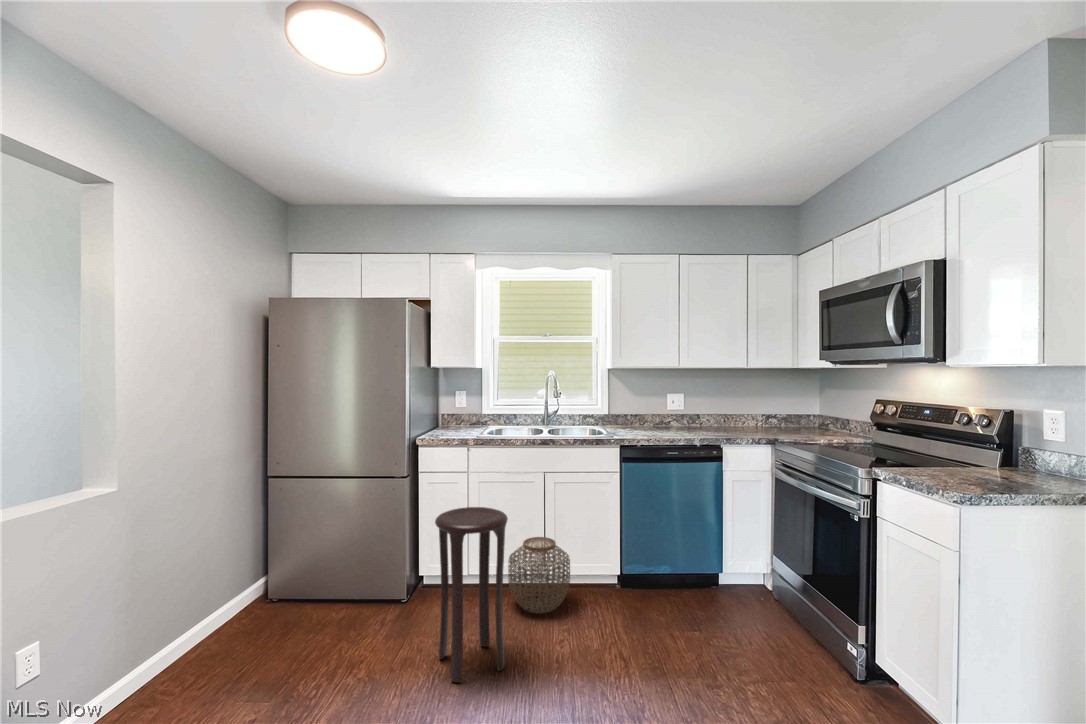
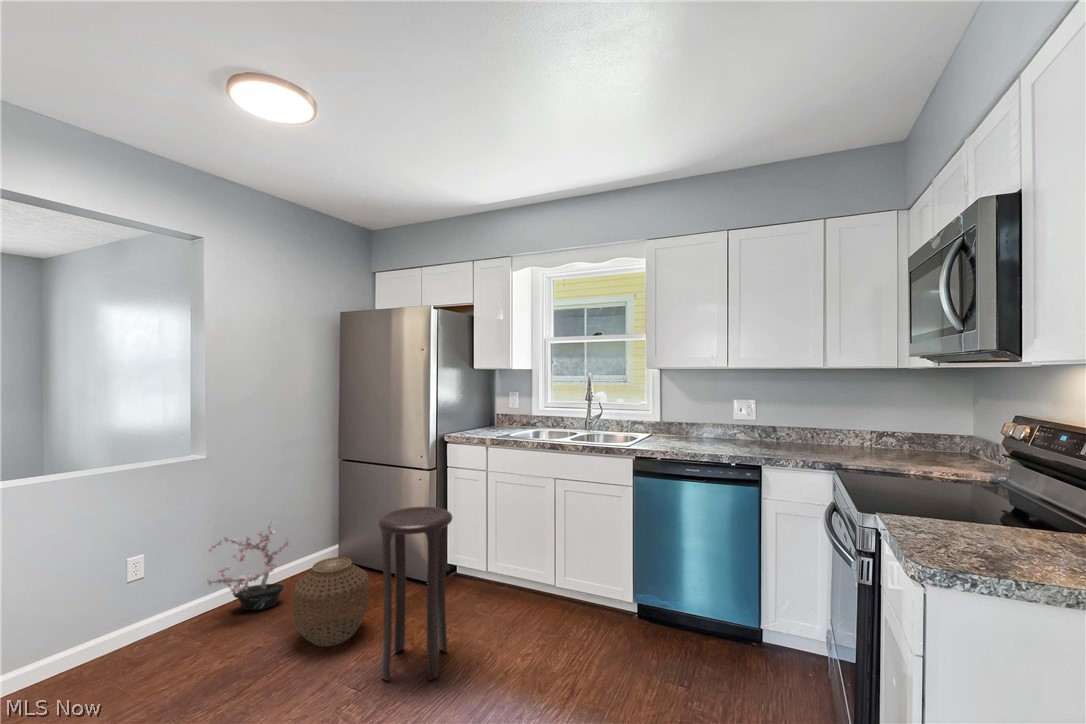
woven basket: present [508,537,570,614] -> present [293,557,369,646]
potted plant: none [152,551,255,667] -> present [206,520,289,610]

